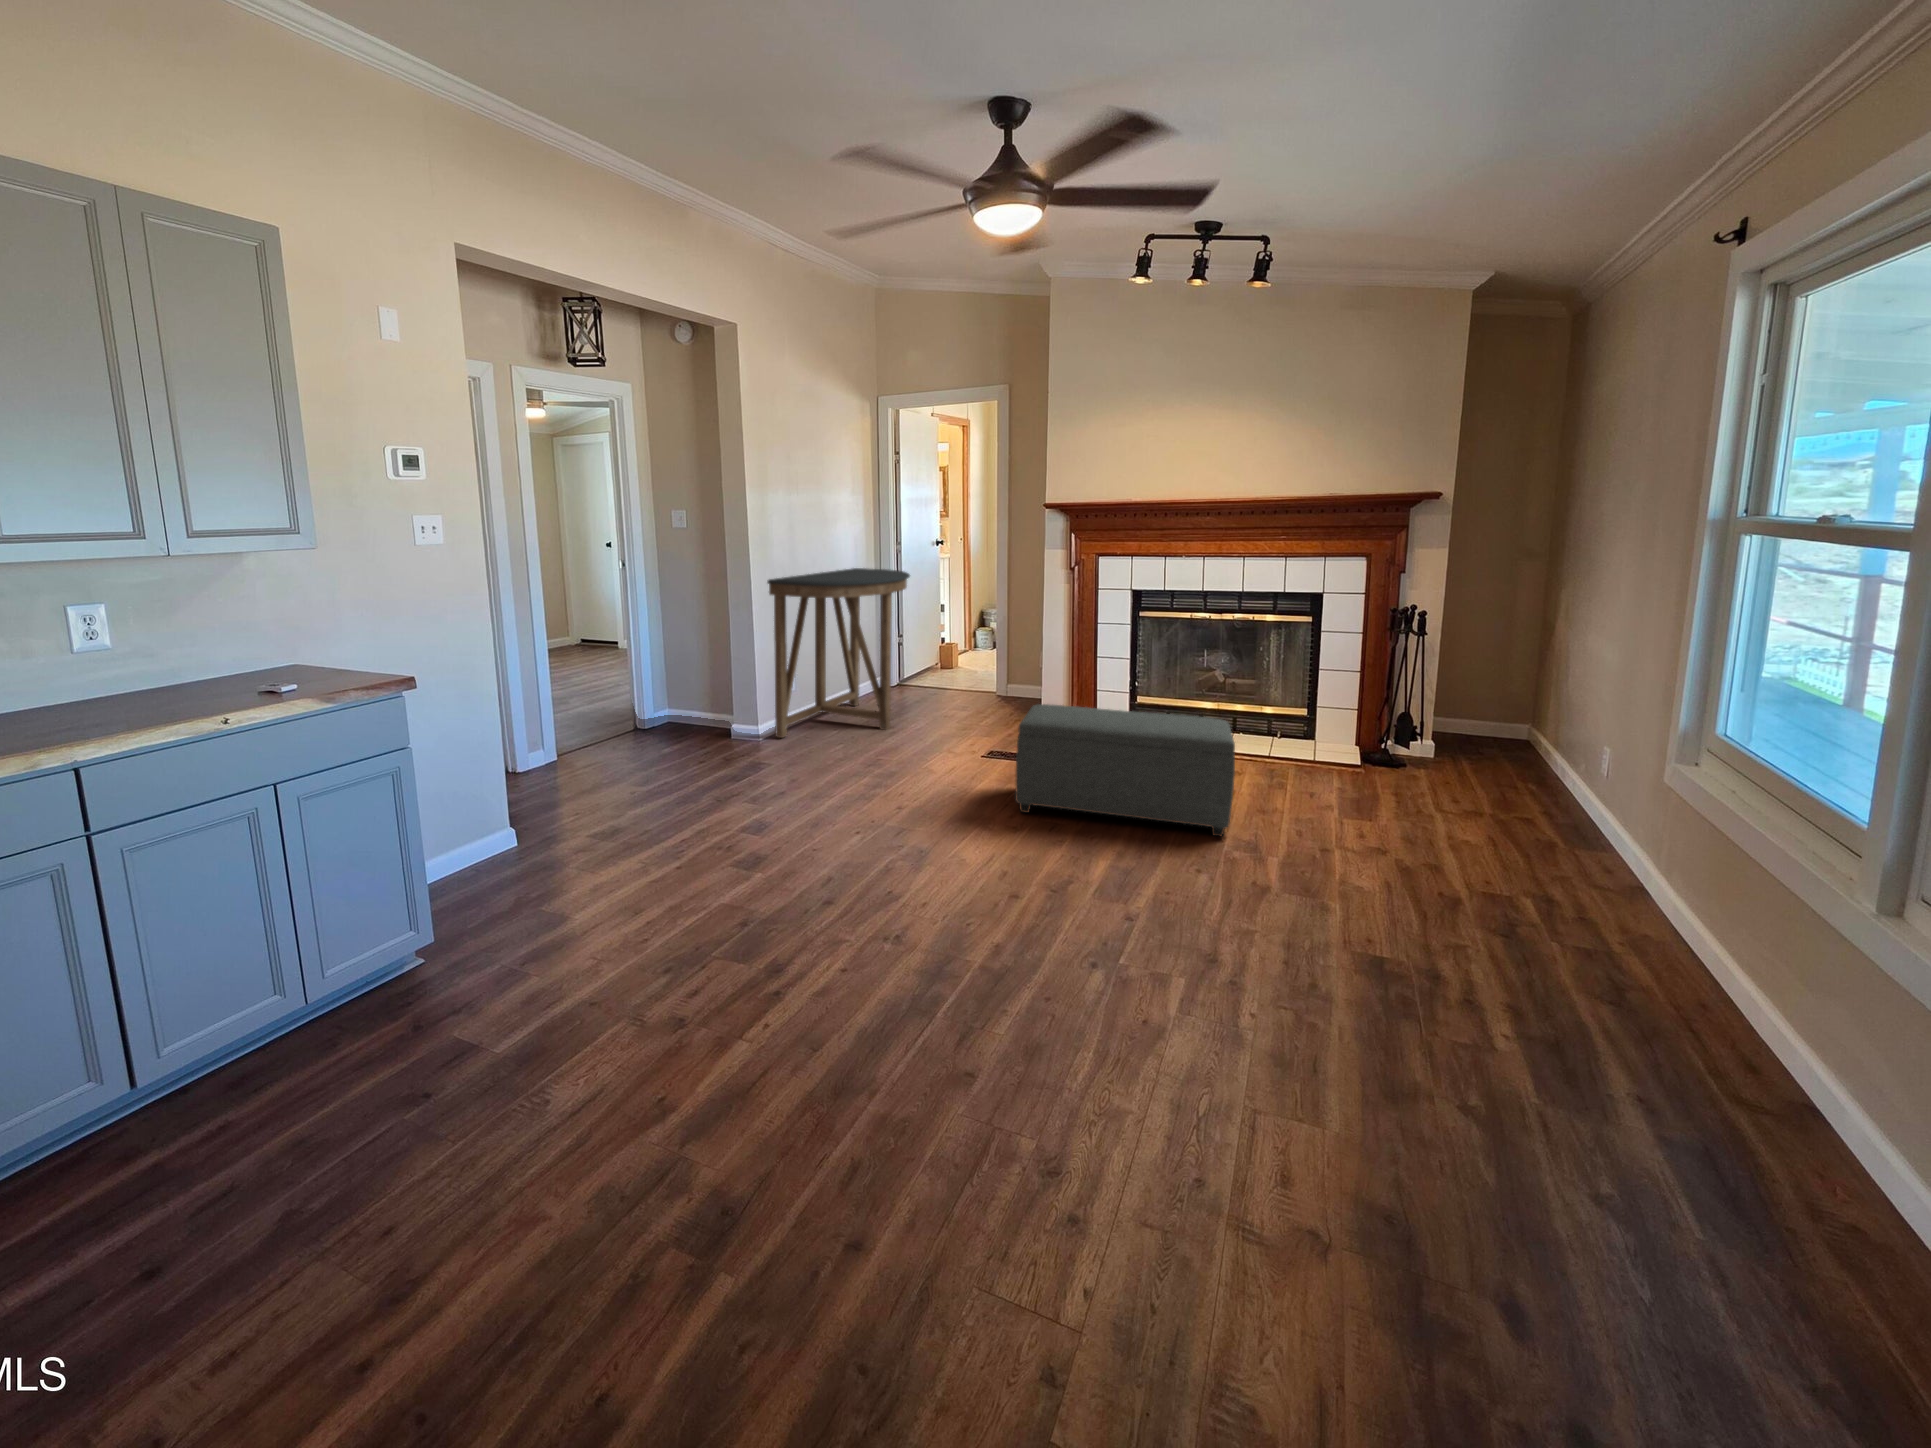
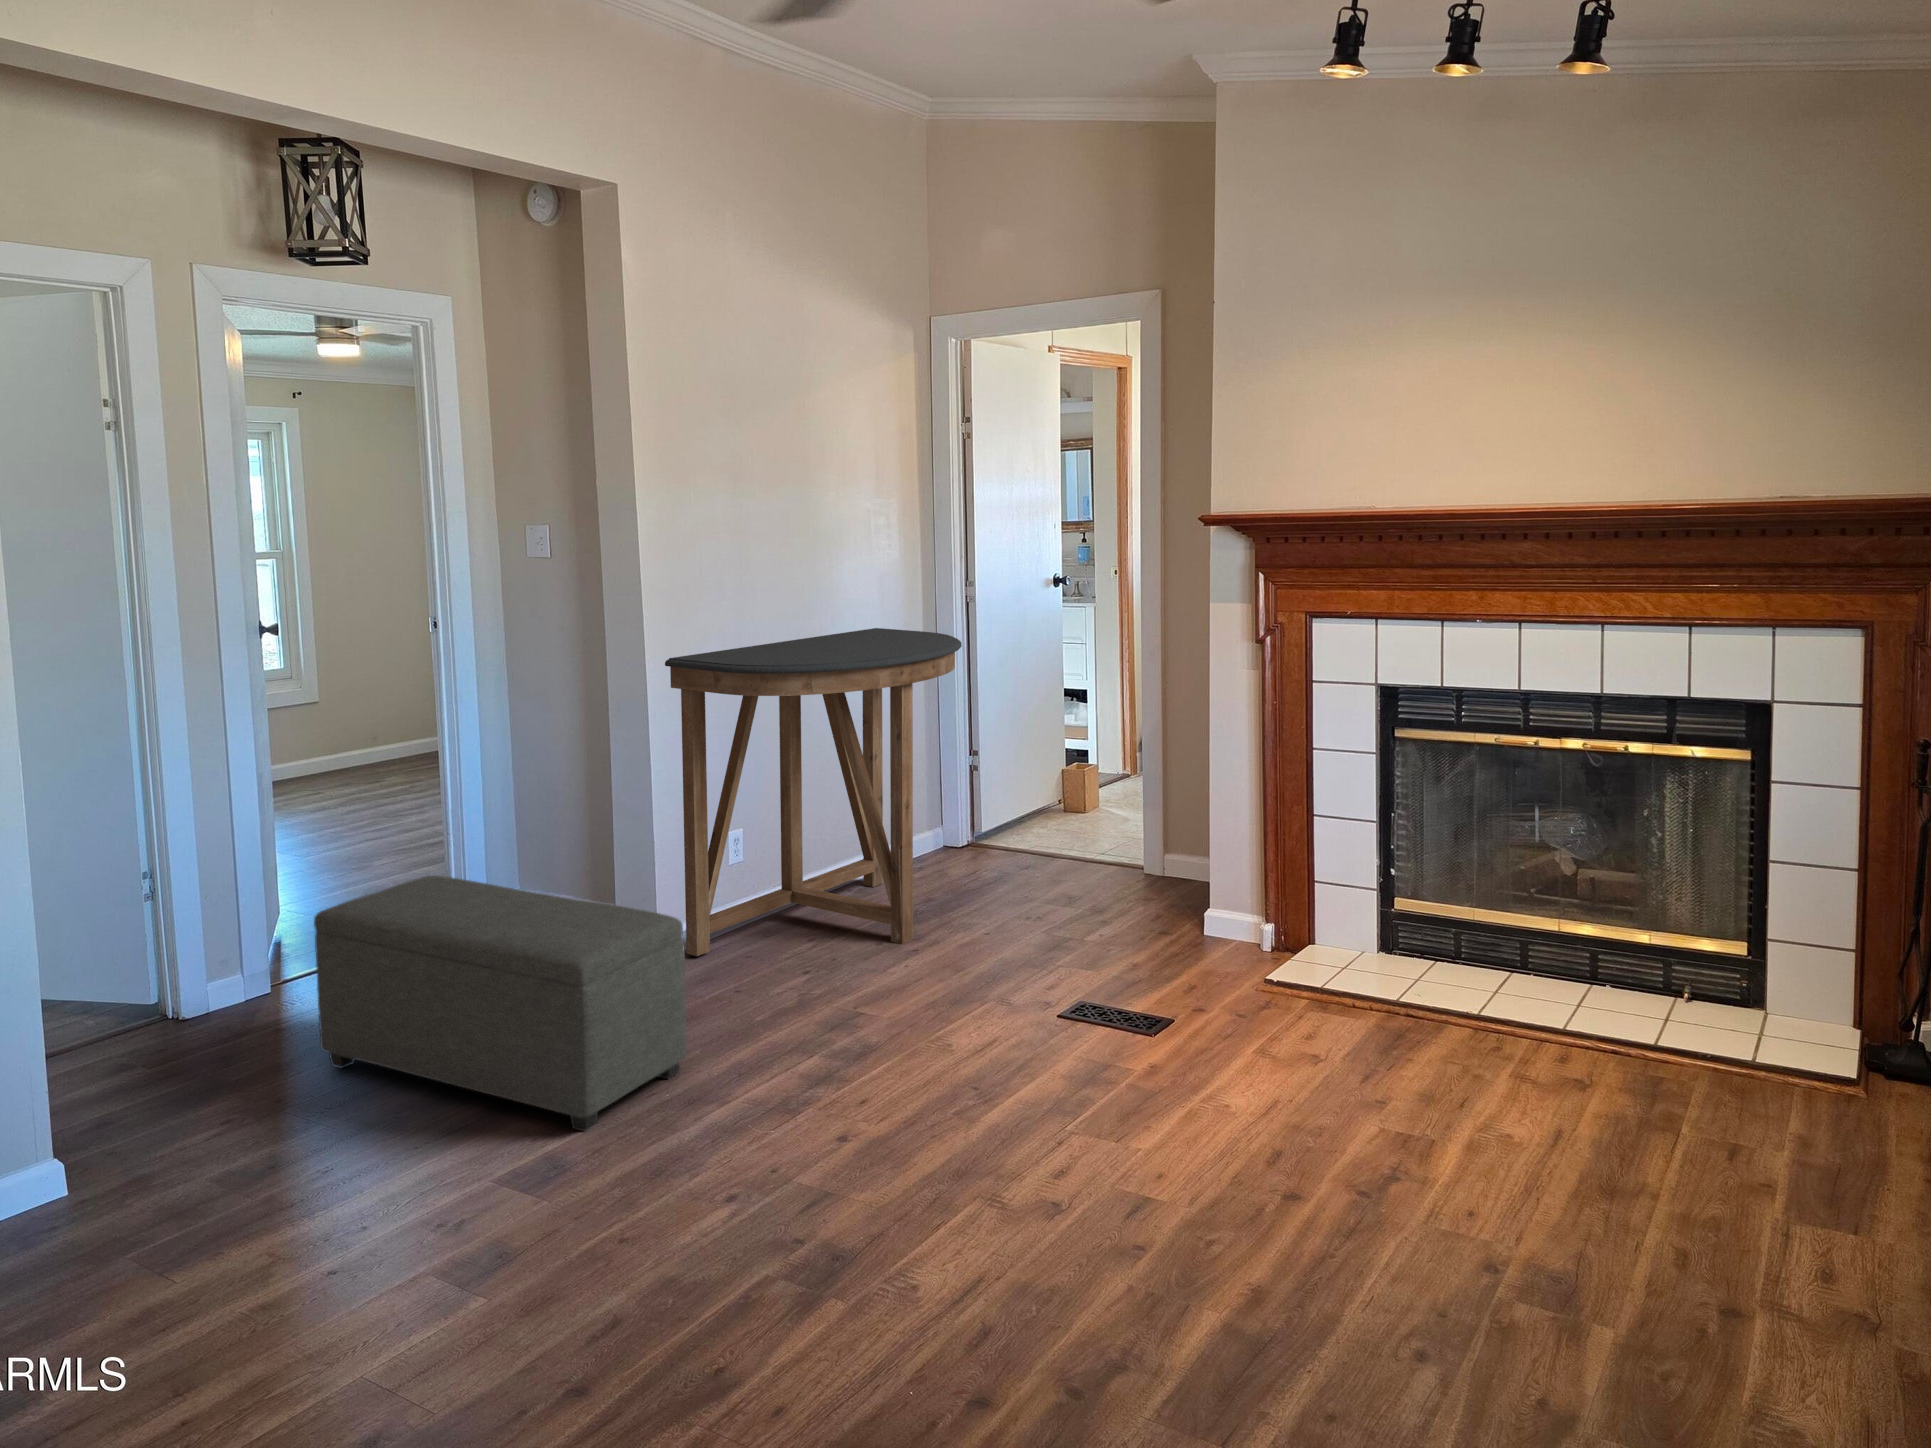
ottoman: present [1015,704,1235,836] -> present [314,876,687,1132]

